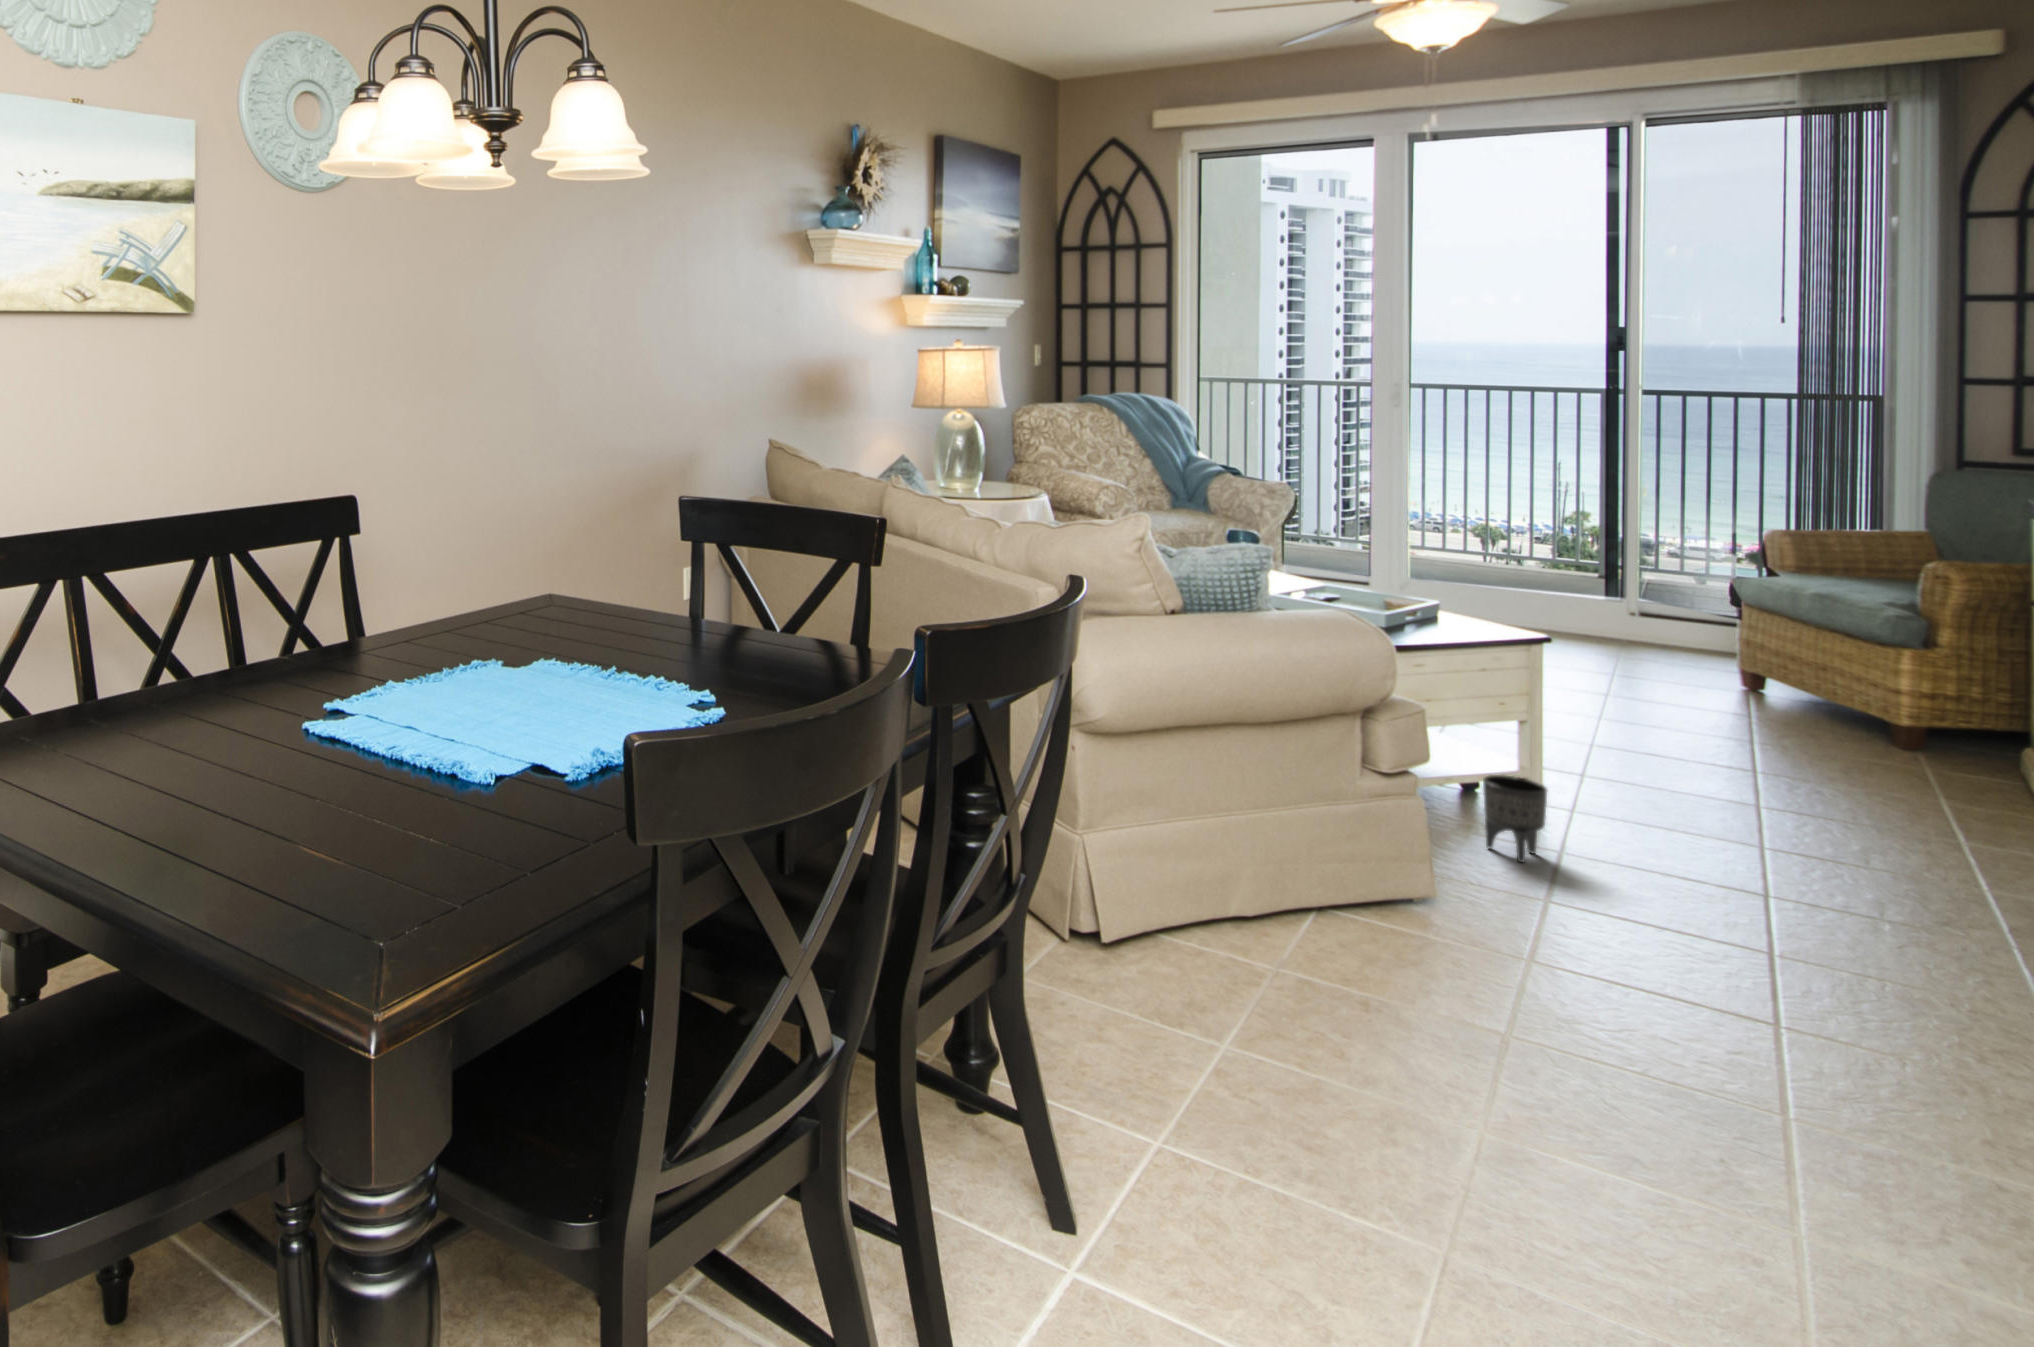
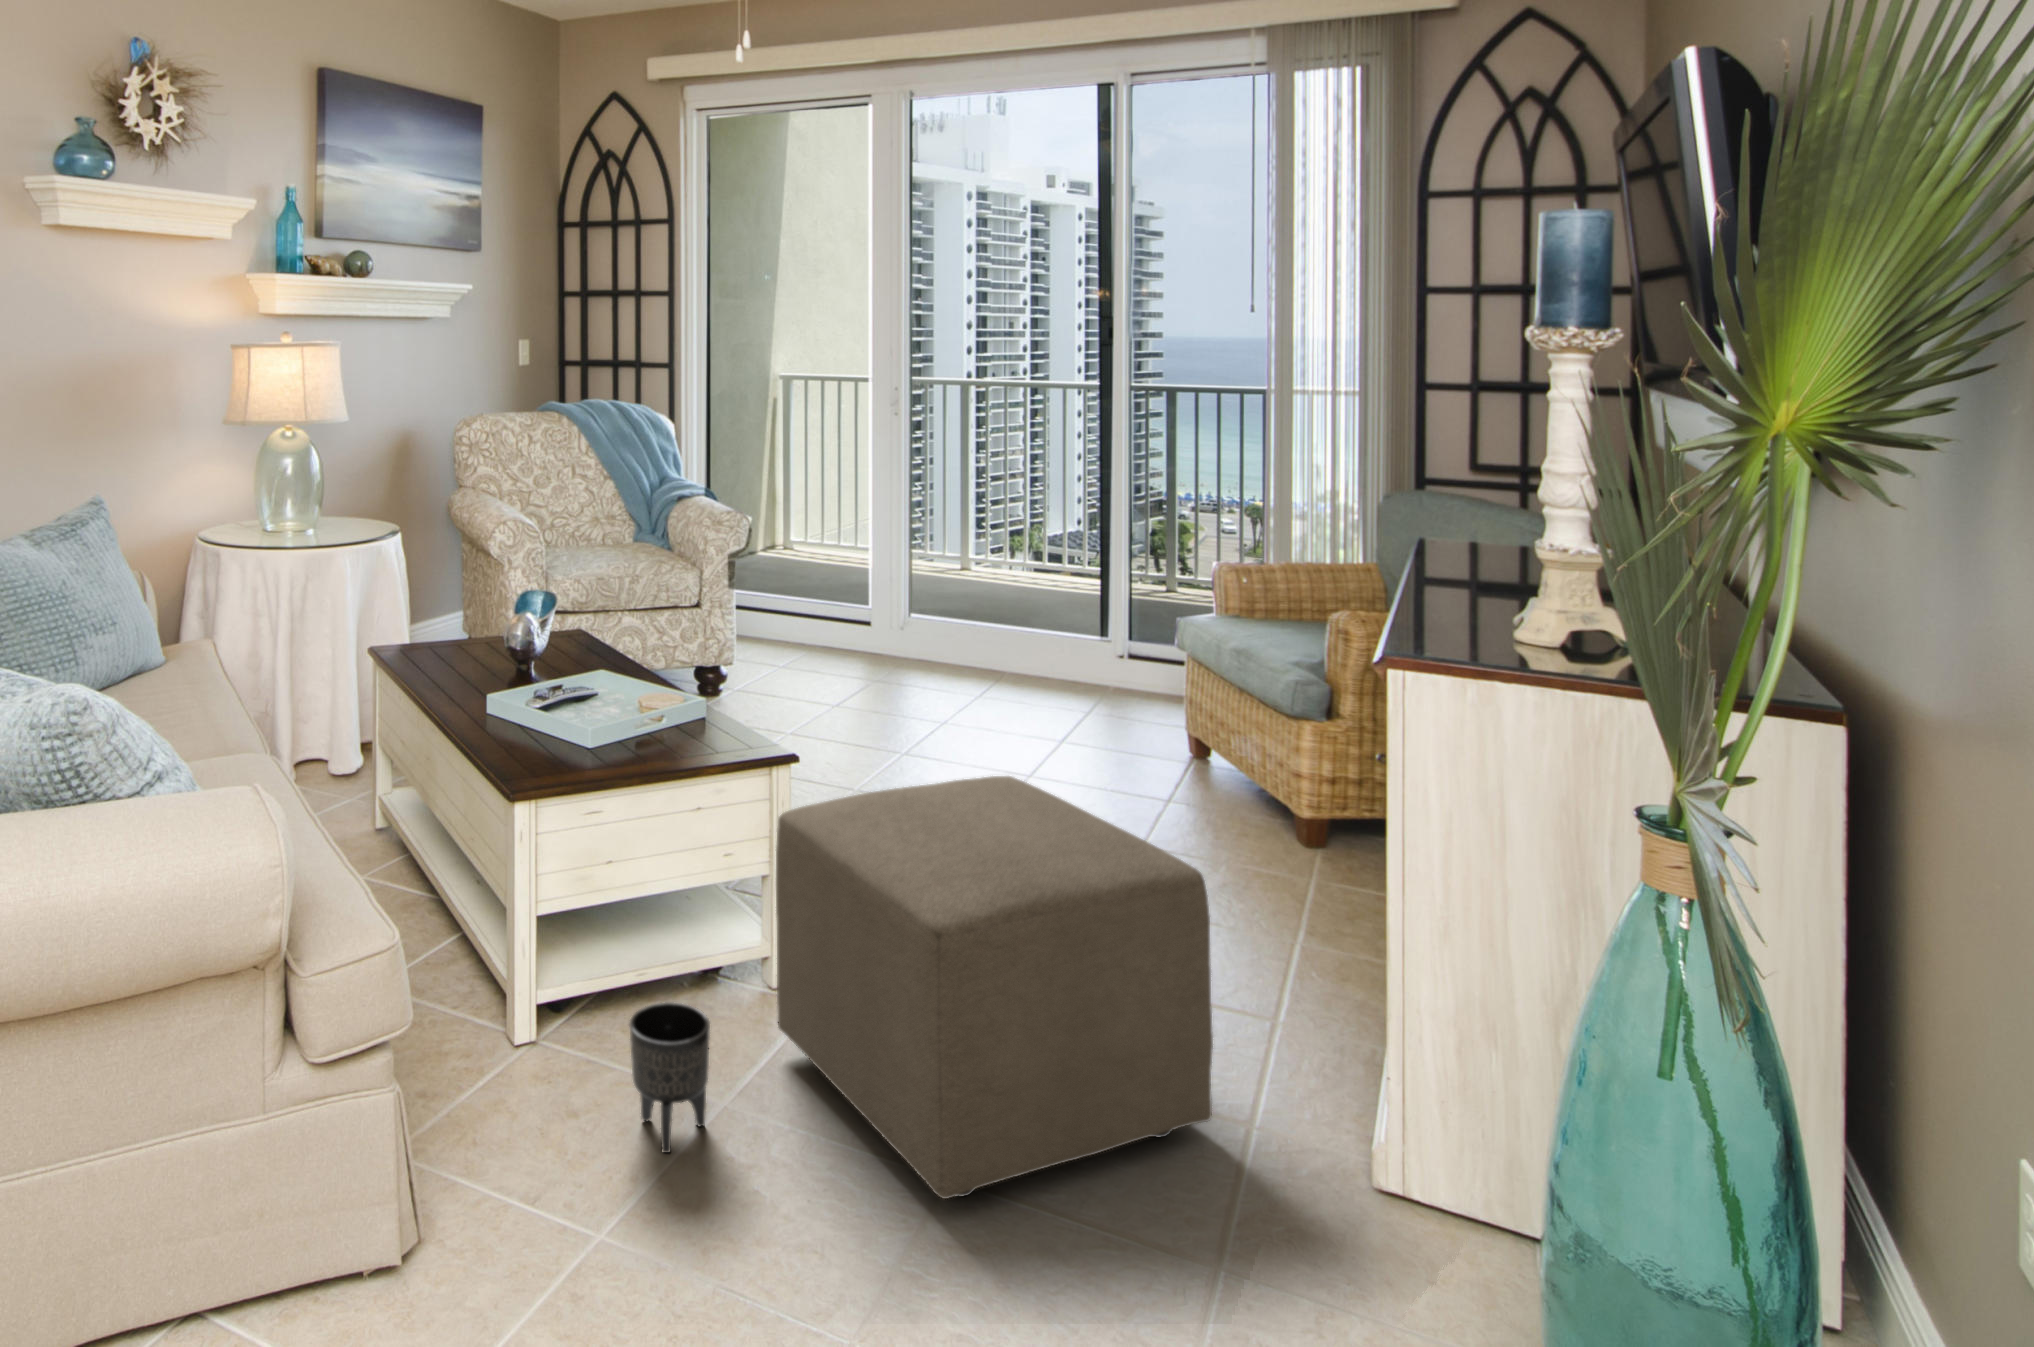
ottoman: none [1551,655,1937,894] -> present [776,776,1213,1199]

